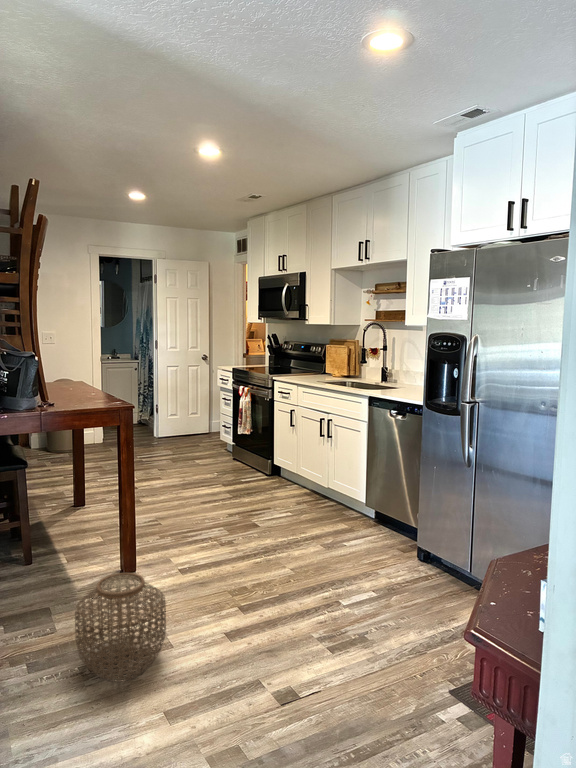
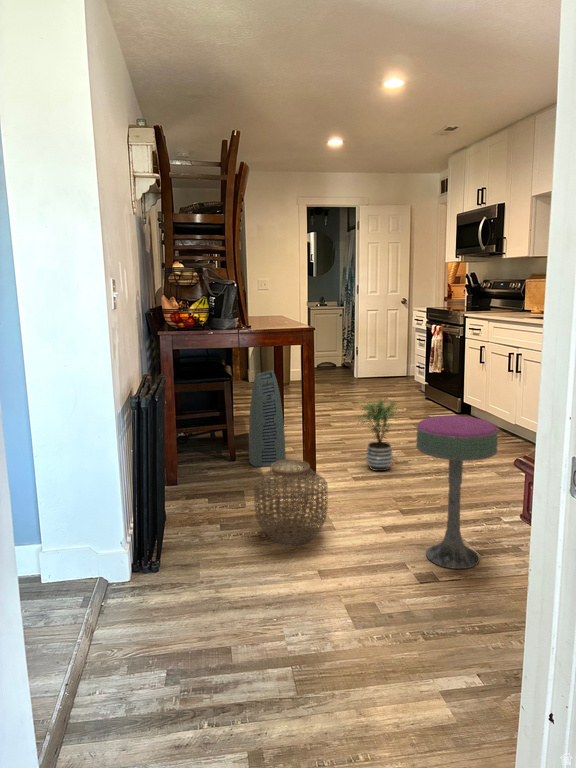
air purifier: none [50,452,96,568] -> present [249,370,286,466]
potted plant: none [177,476,228,557] -> present [358,400,397,471]
bar stool: none [267,508,349,678] -> present [416,416,498,569]

